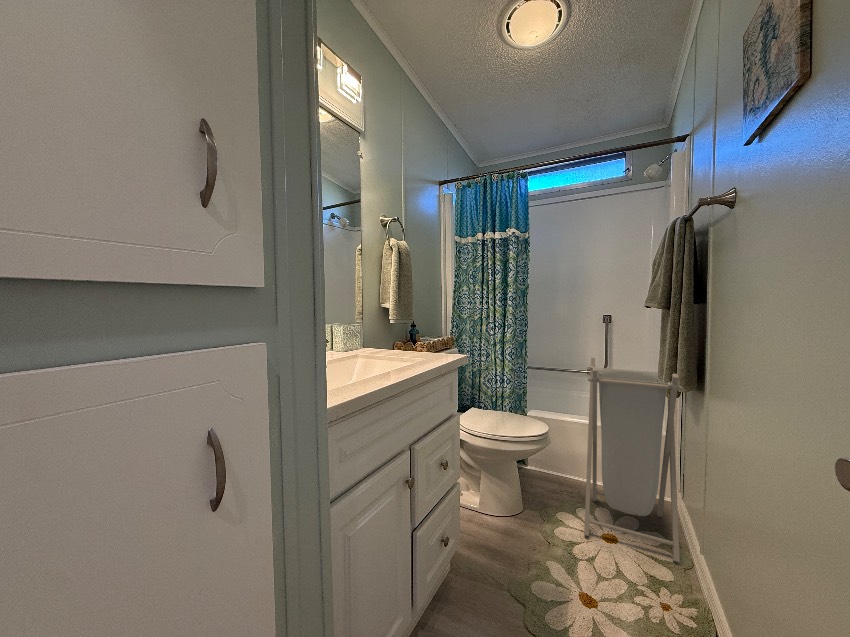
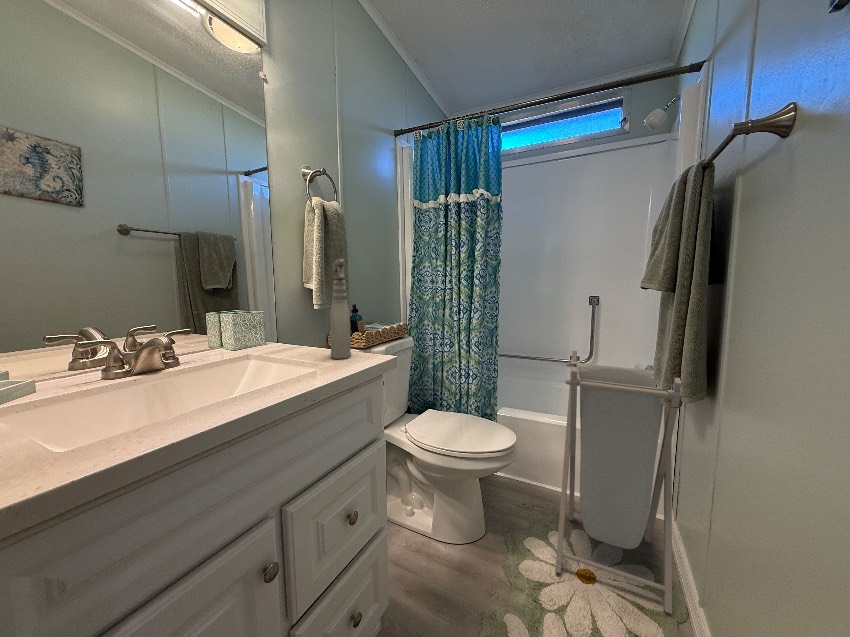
spray bottle: none [417,286,432,357] -> present [330,259,351,359]

